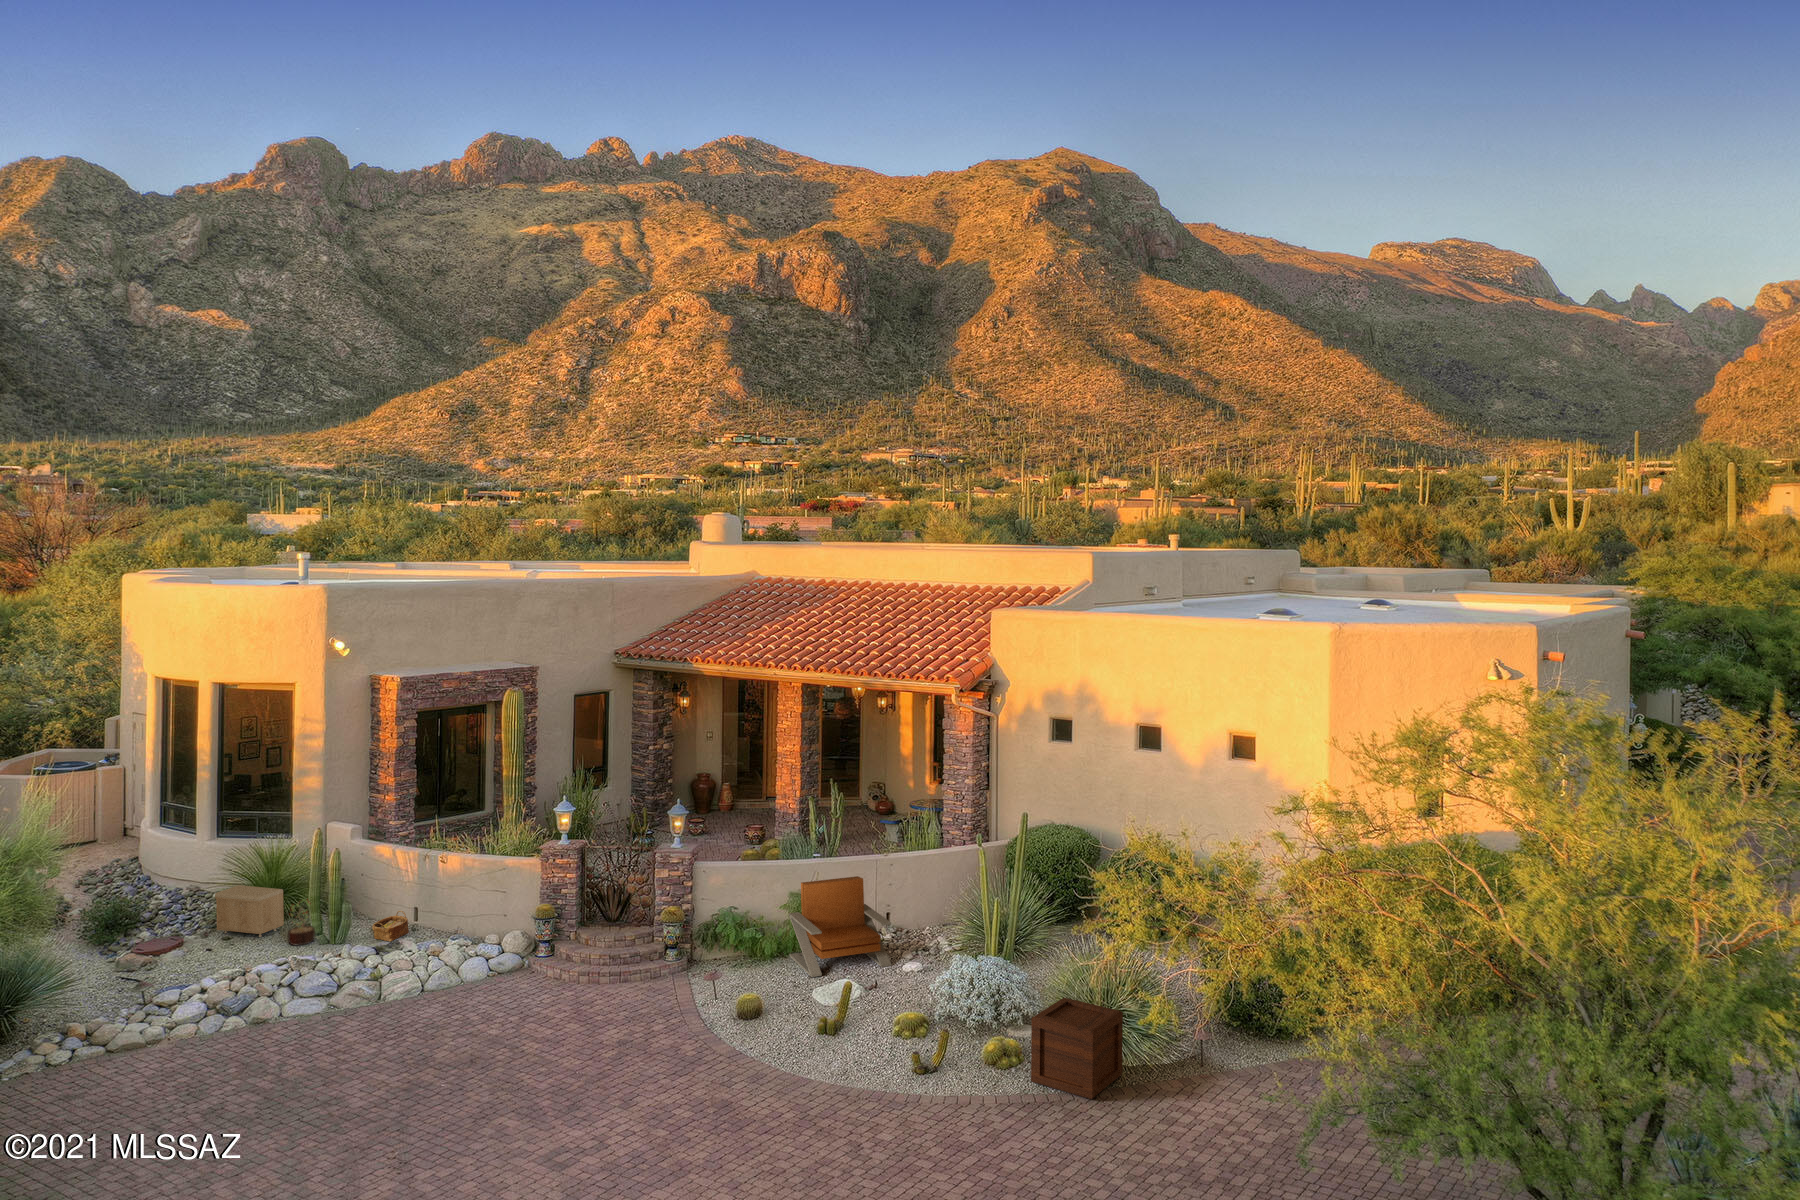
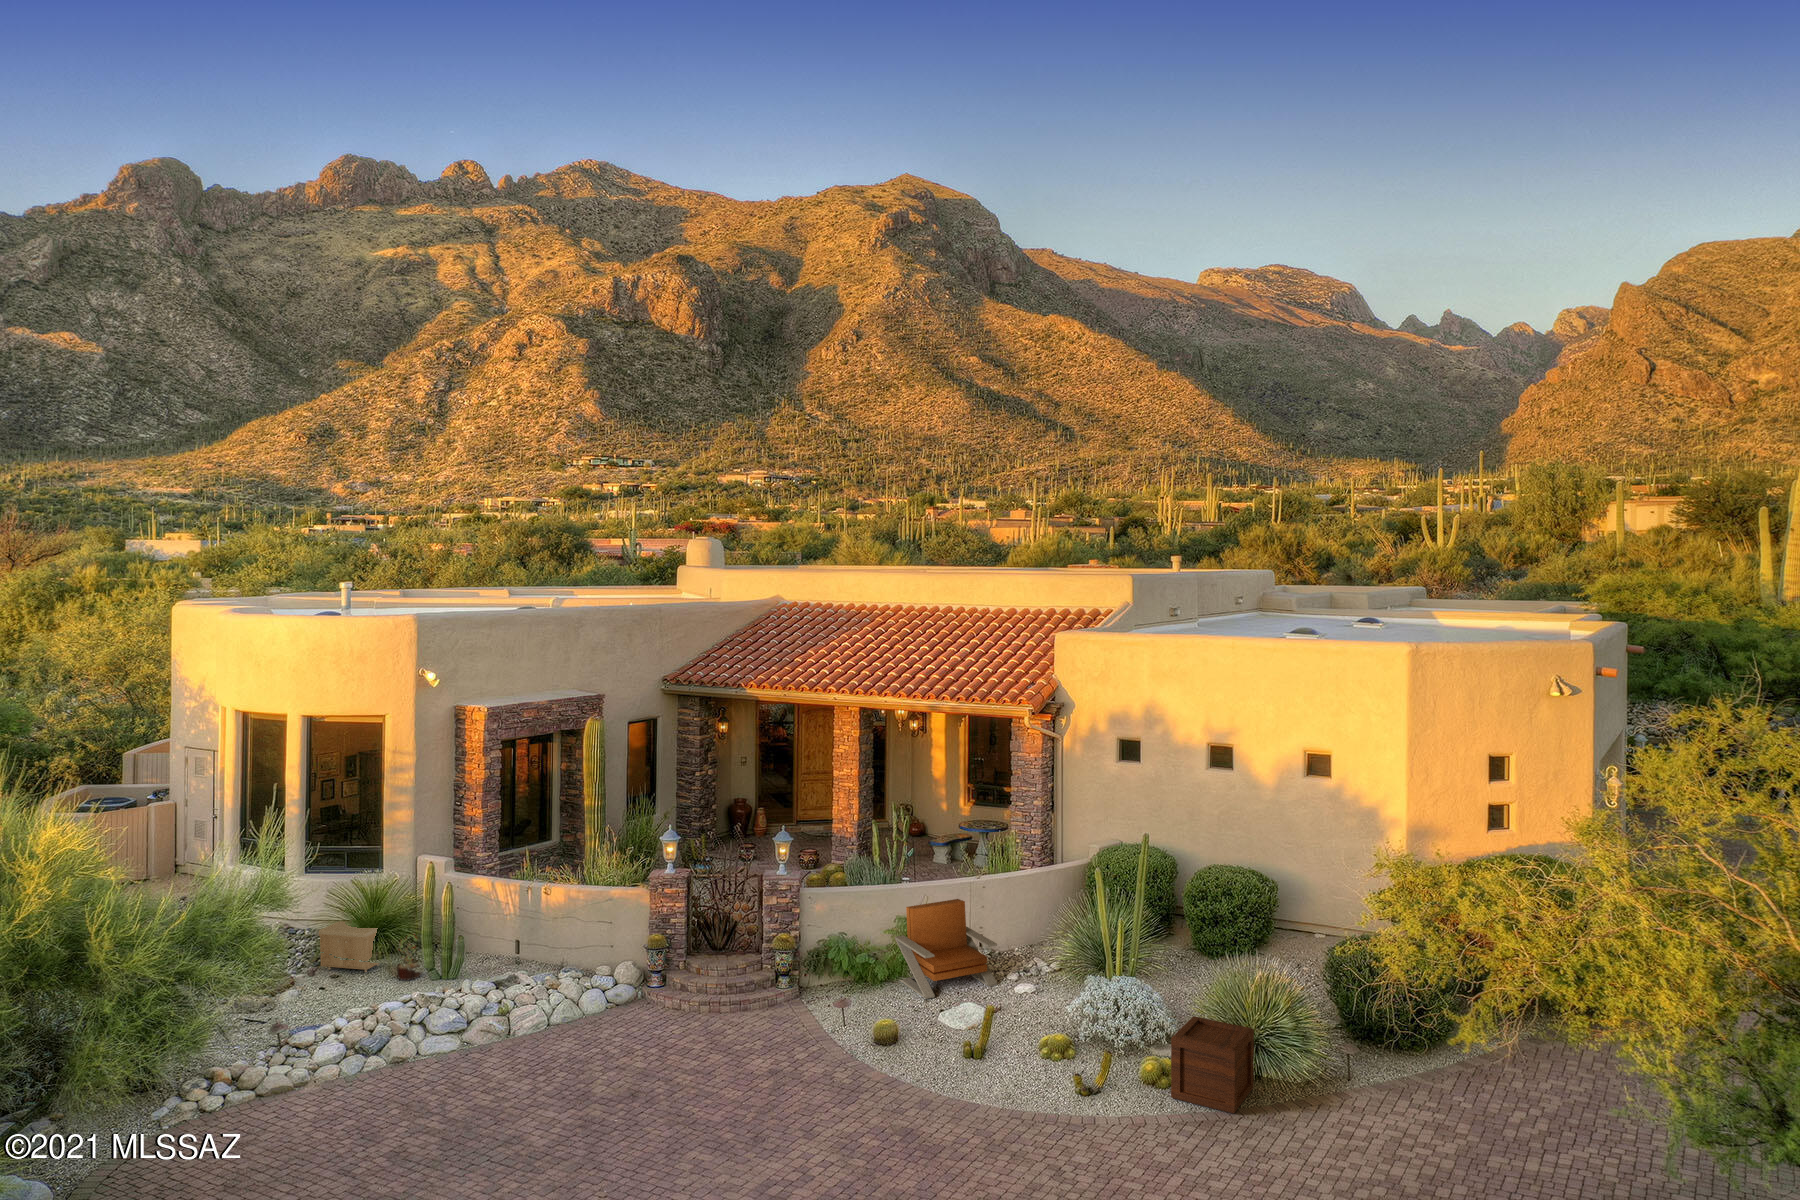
woven basket: present [372,911,409,942] -> none [480,943,514,974]

